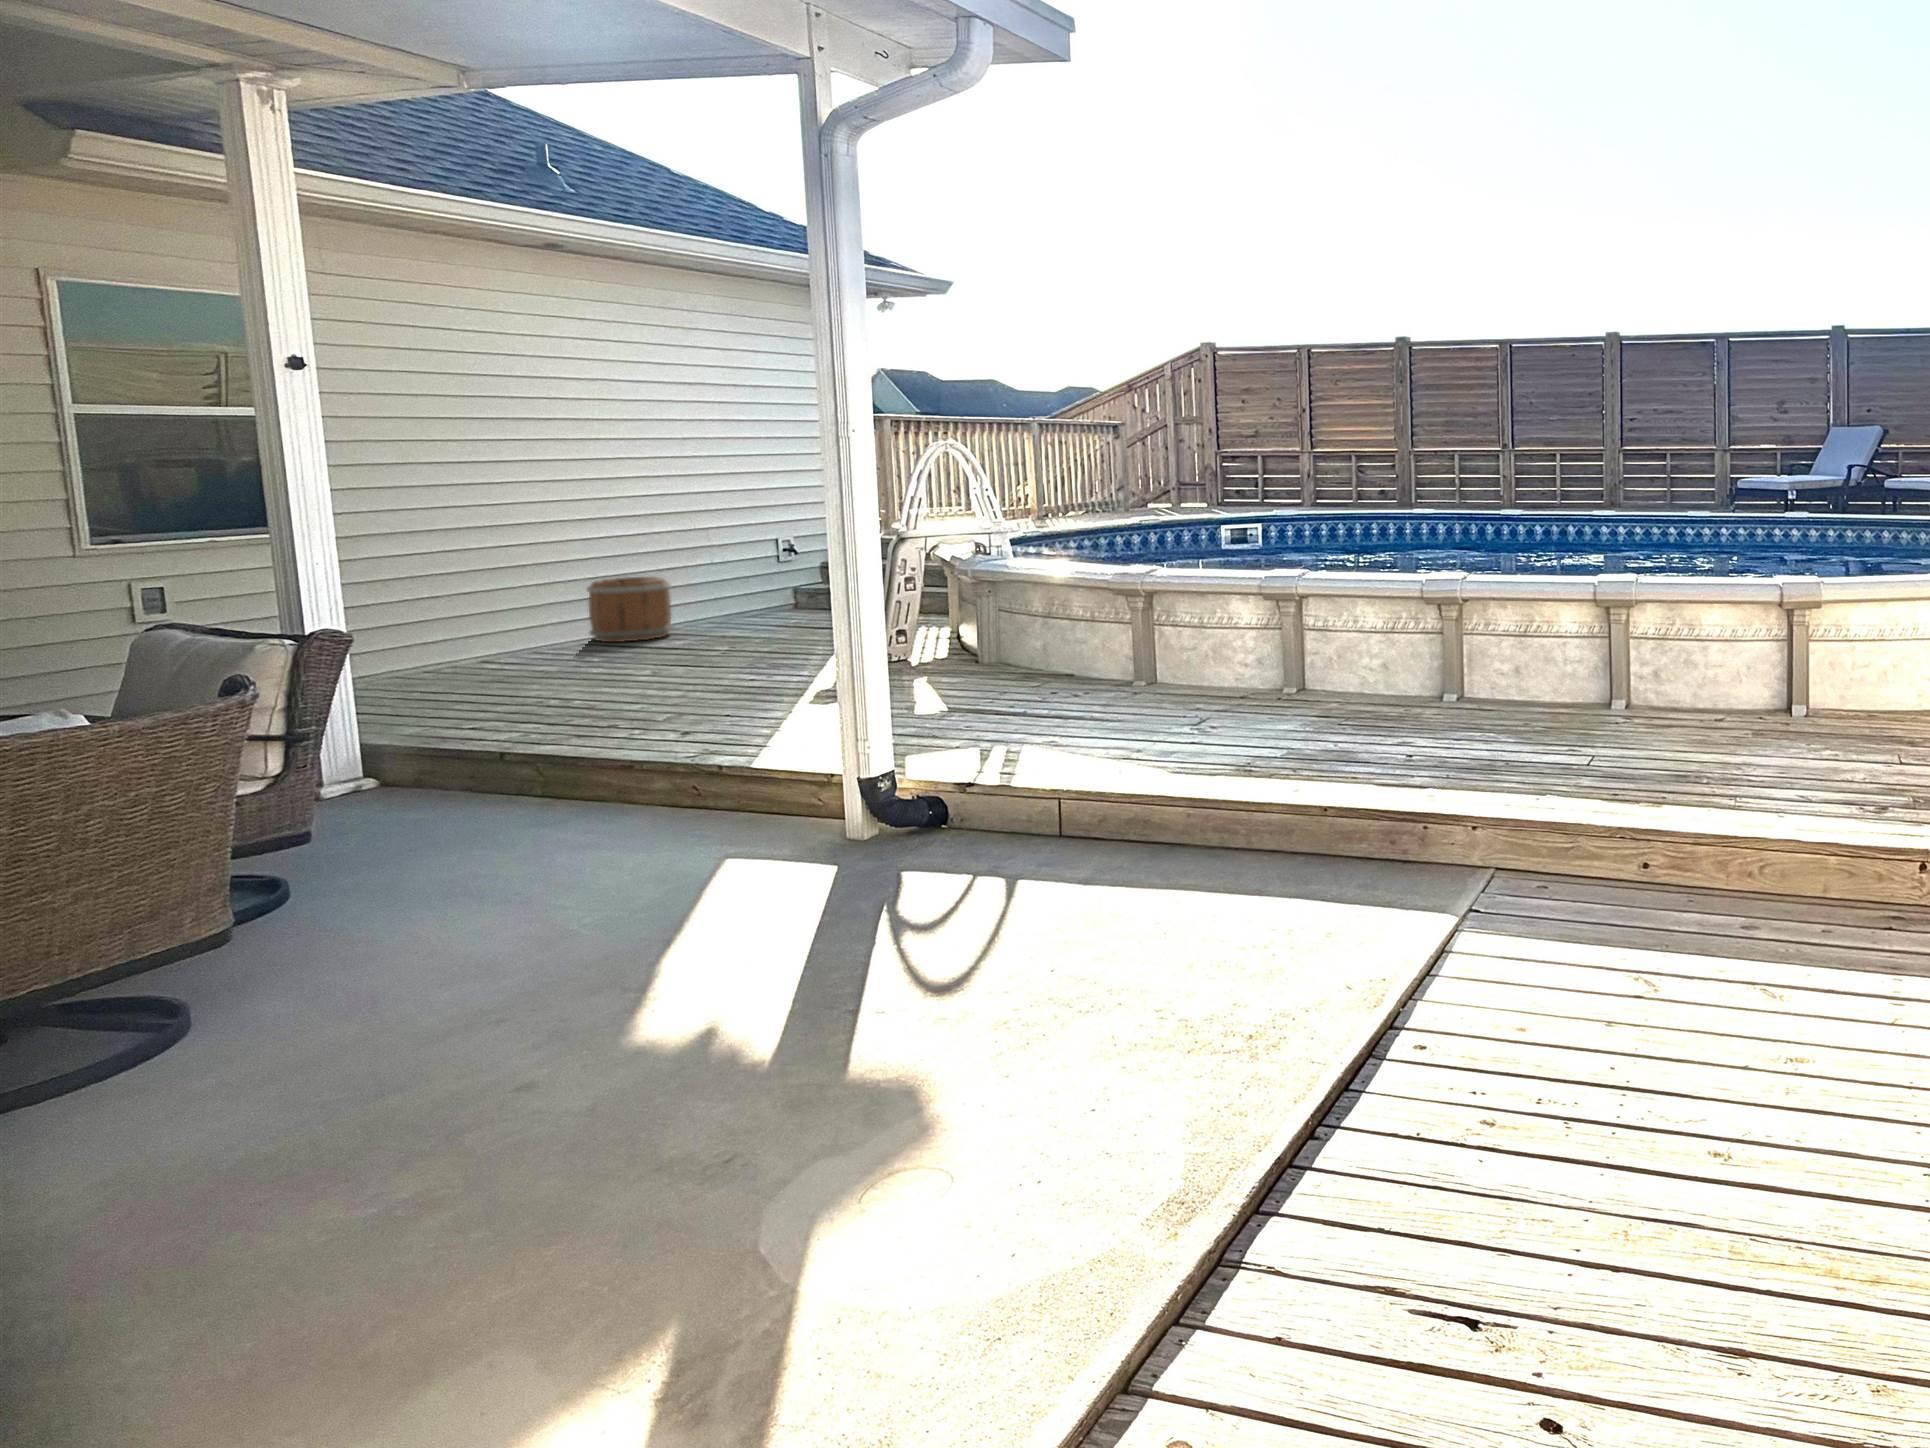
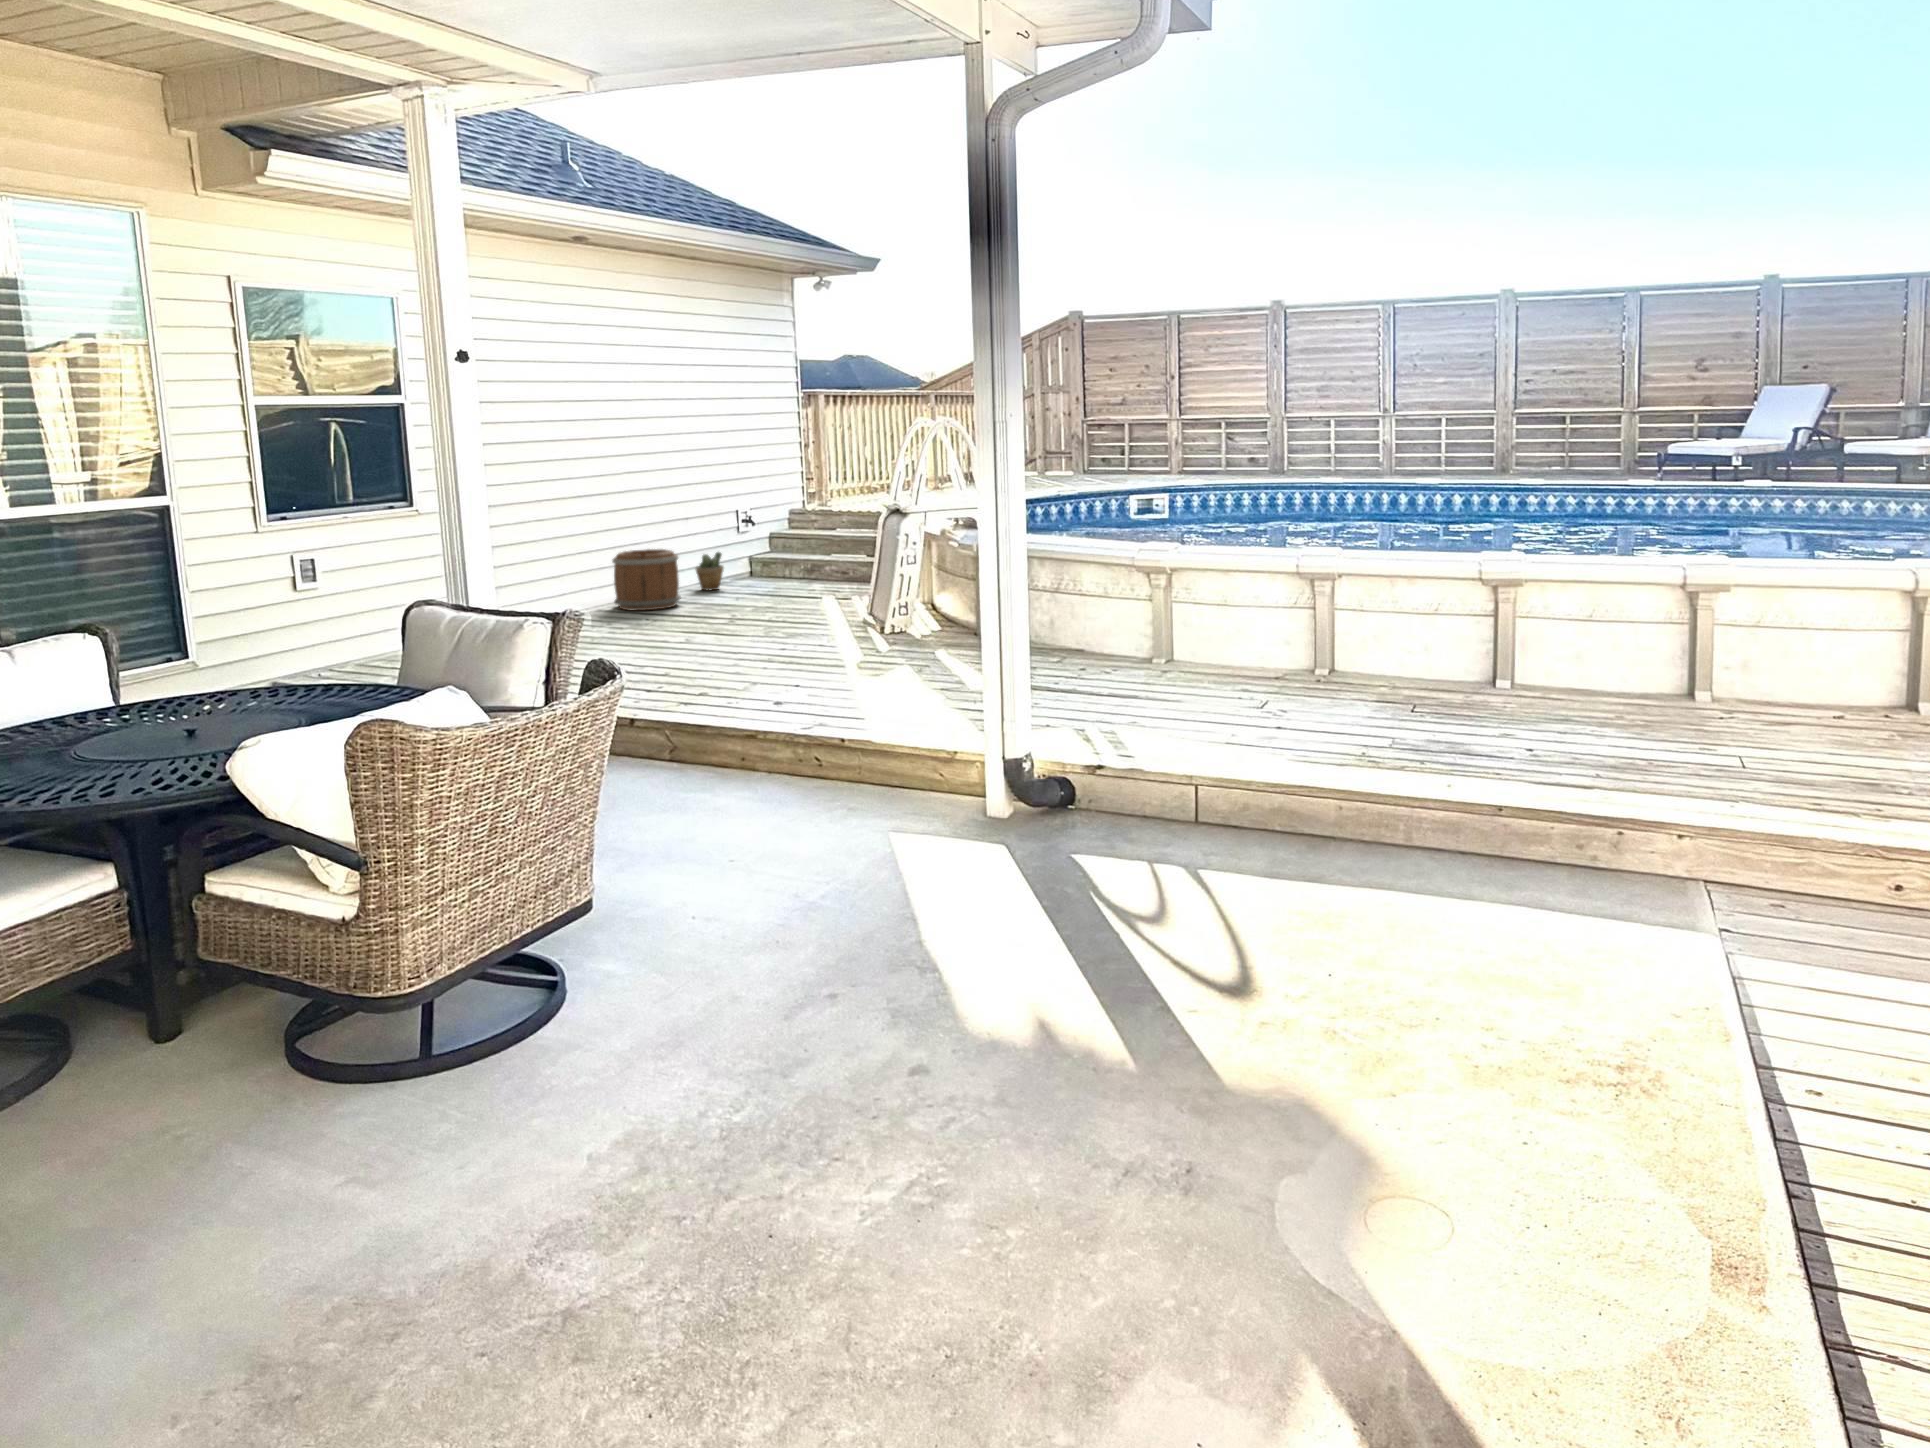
potted plant: none [705,579,739,620] -> present [695,552,724,590]

